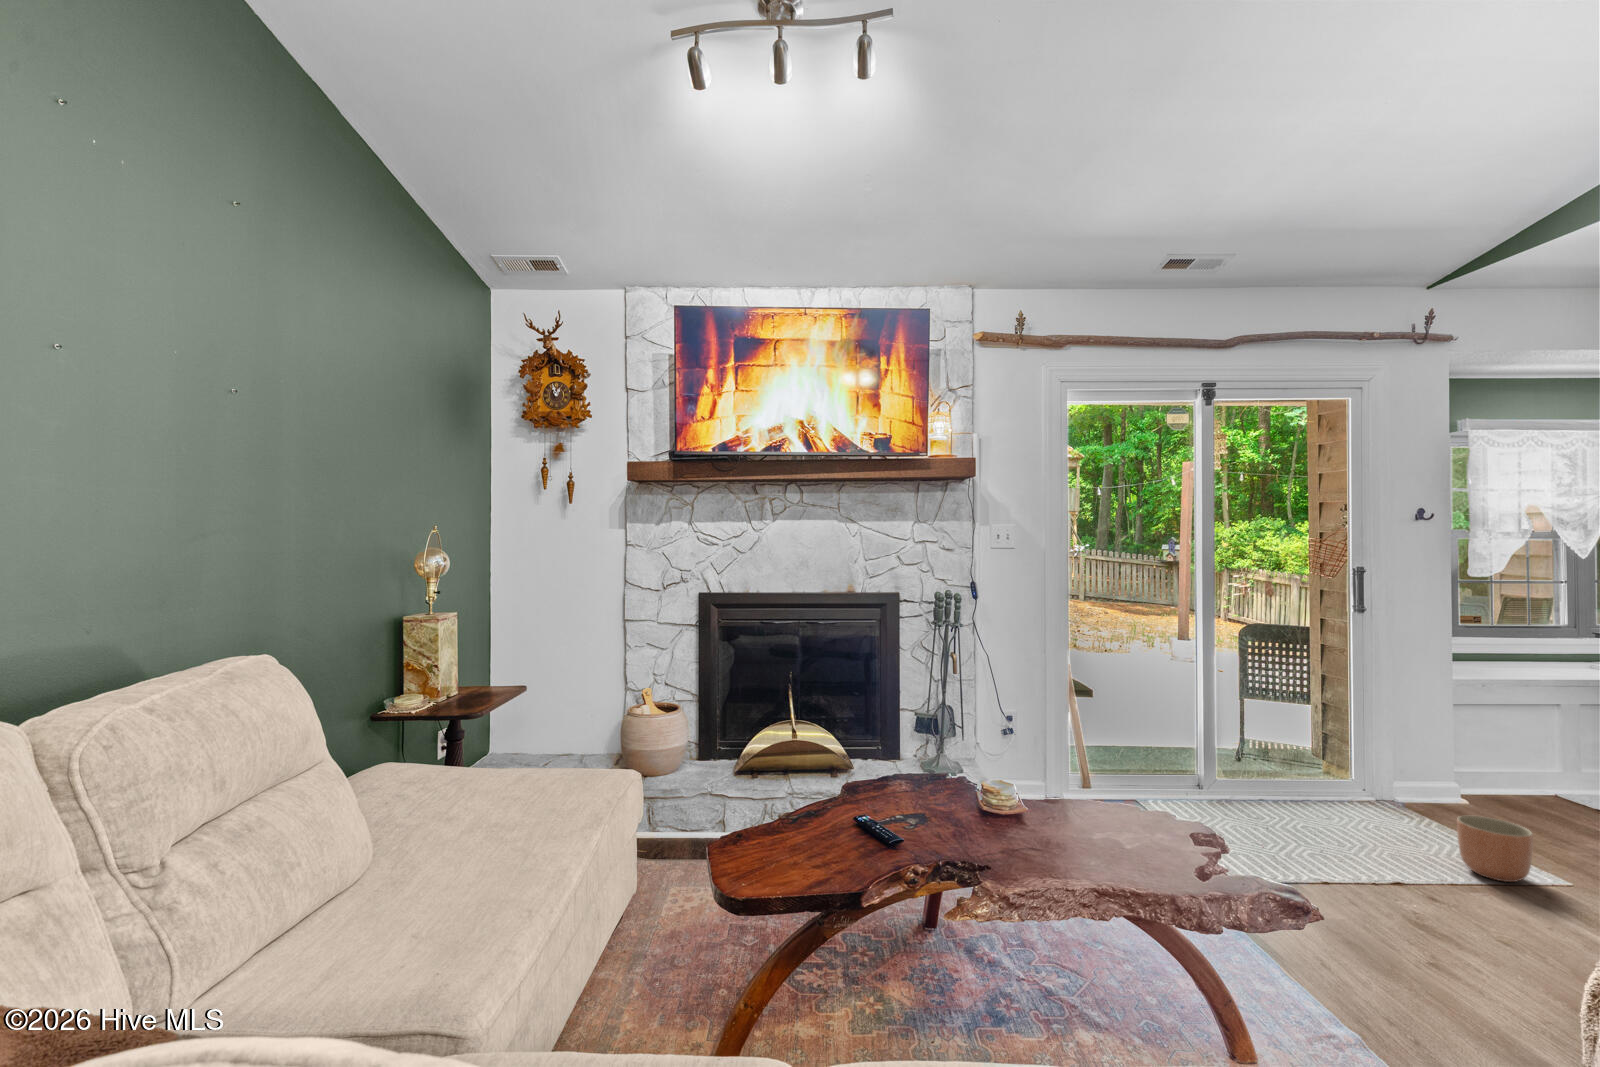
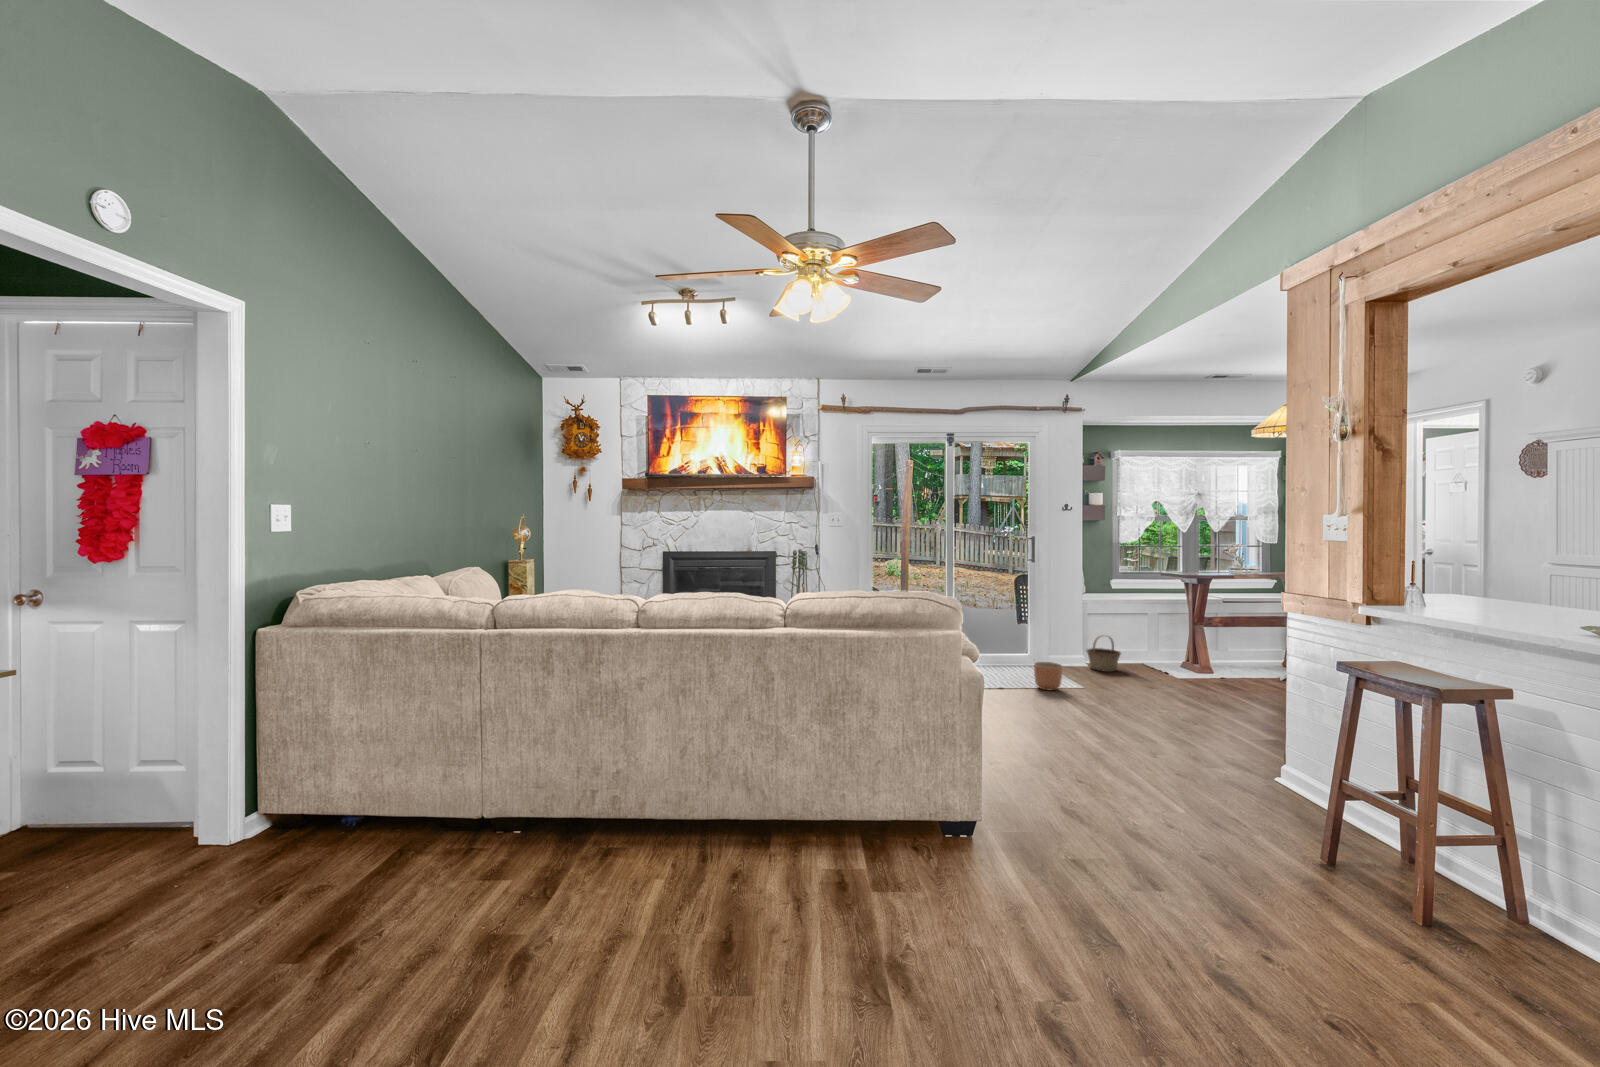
basket: none [1464,744,1546,816] -> present [1087,636,1121,672]

